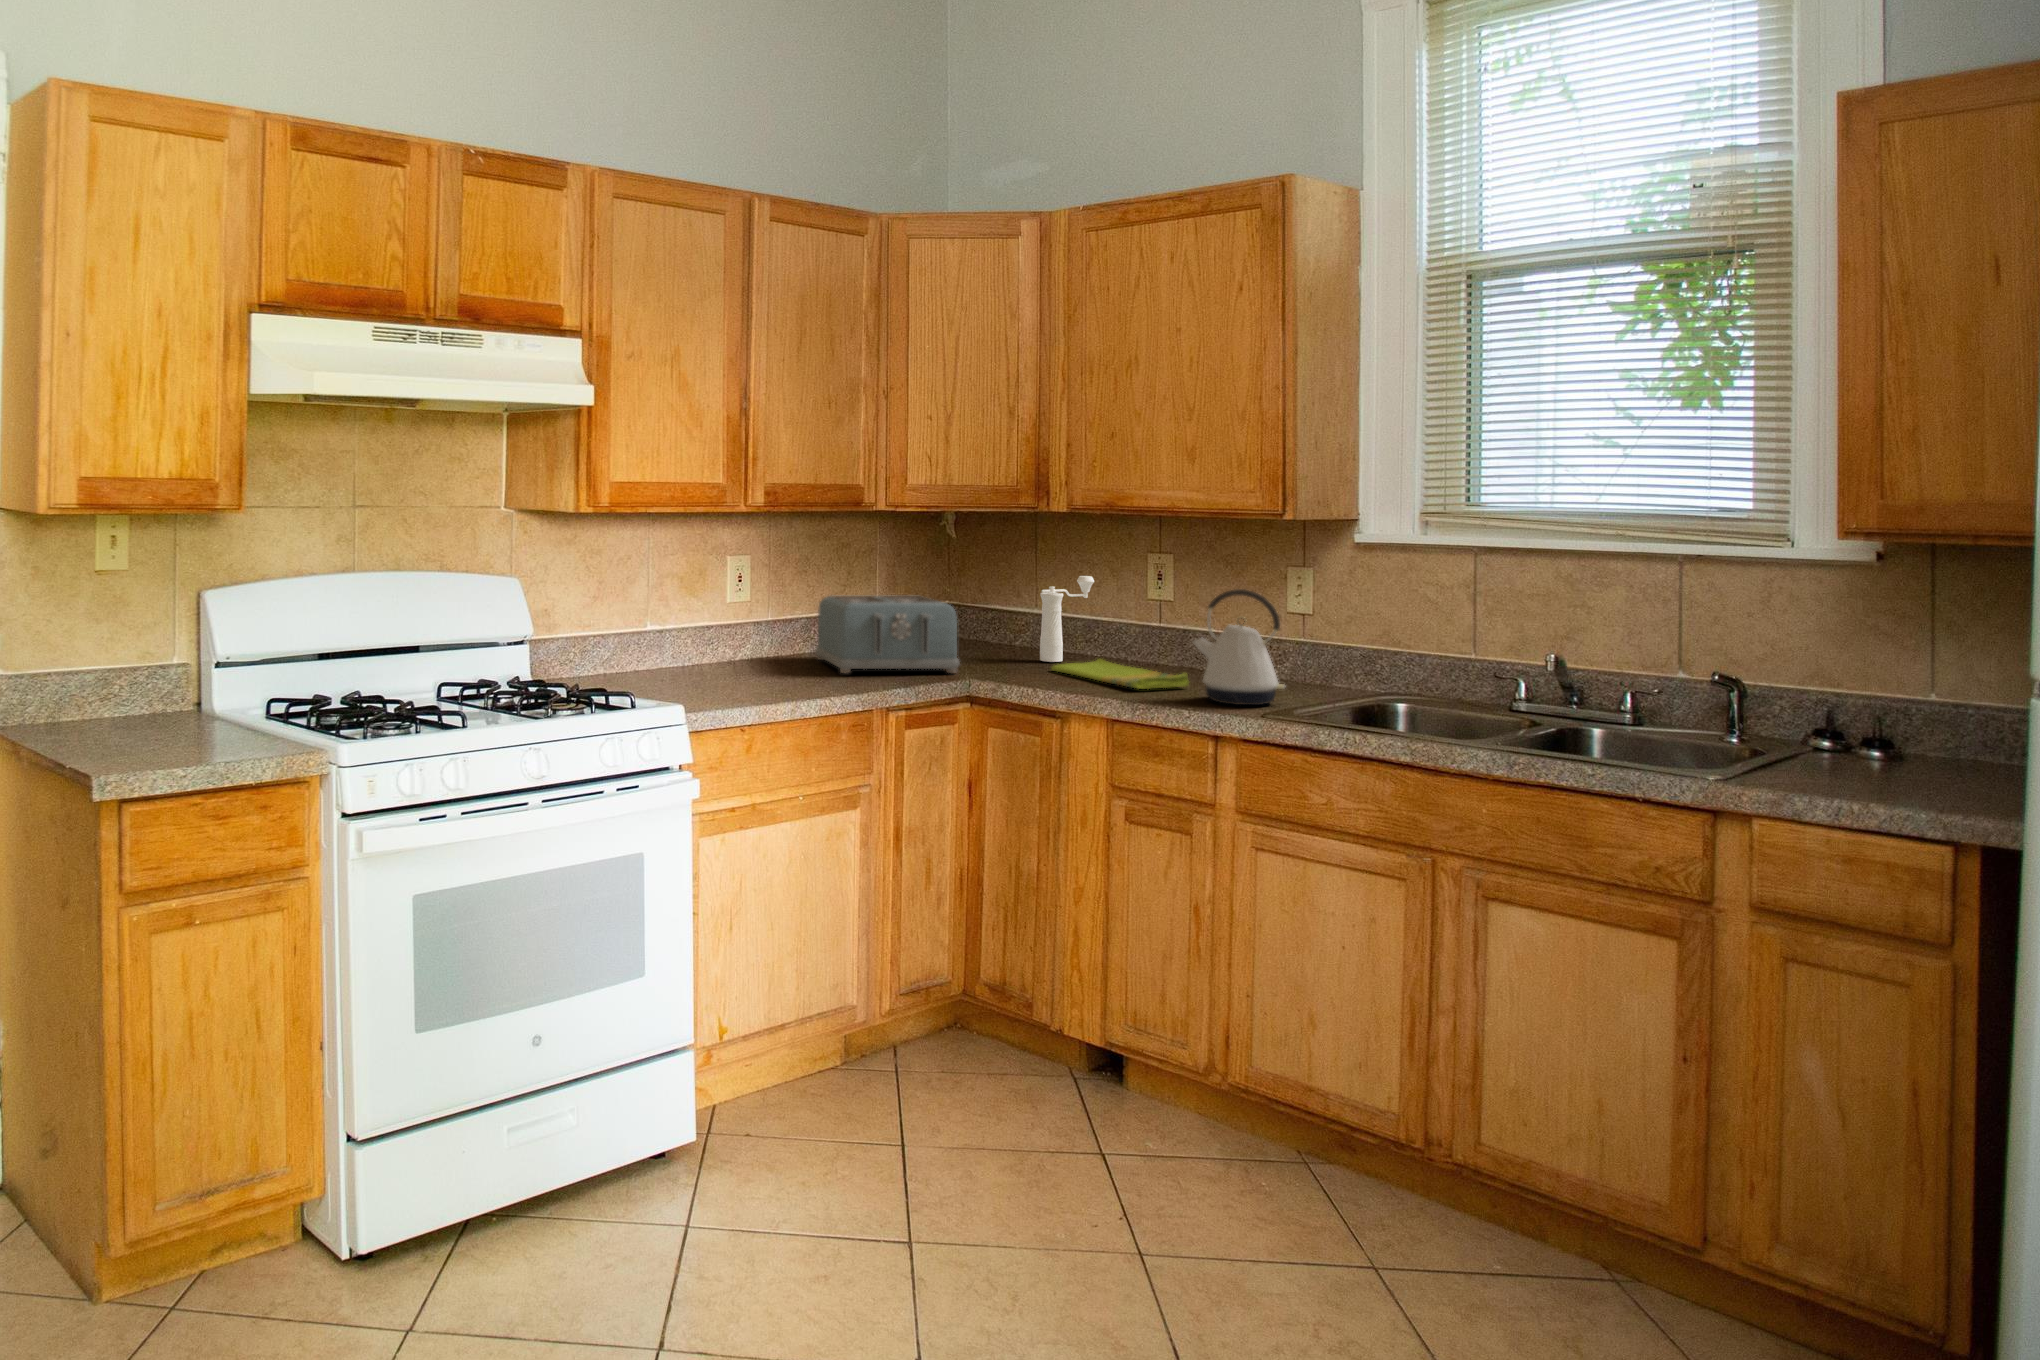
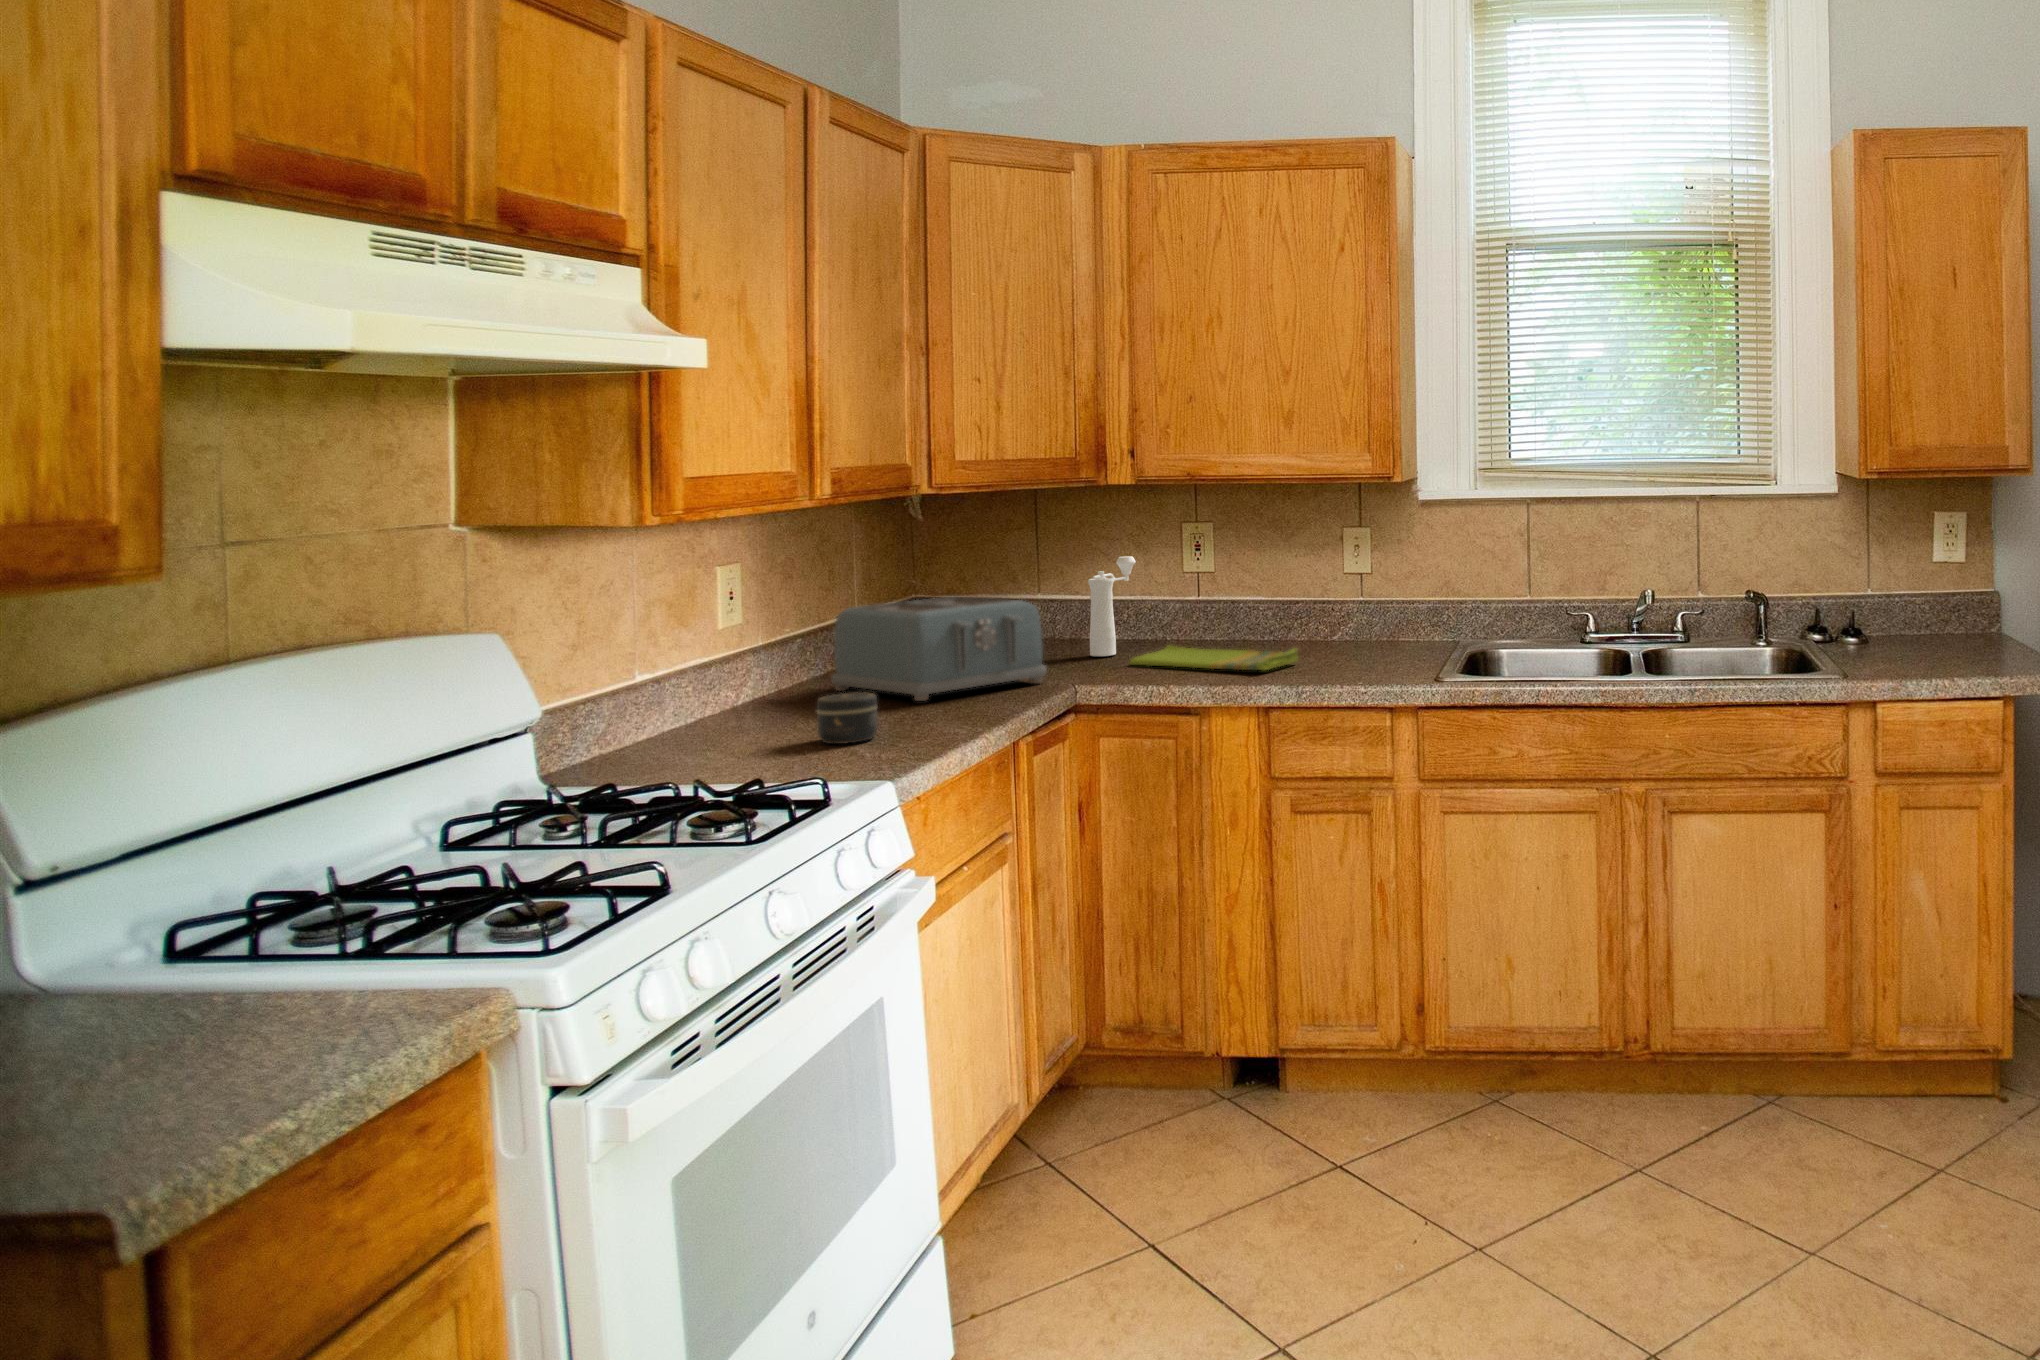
kettle: present [1193,589,1285,705] -> none [1323,555,1413,673]
jar: none [724,655,767,693] -> present [817,692,878,744]

